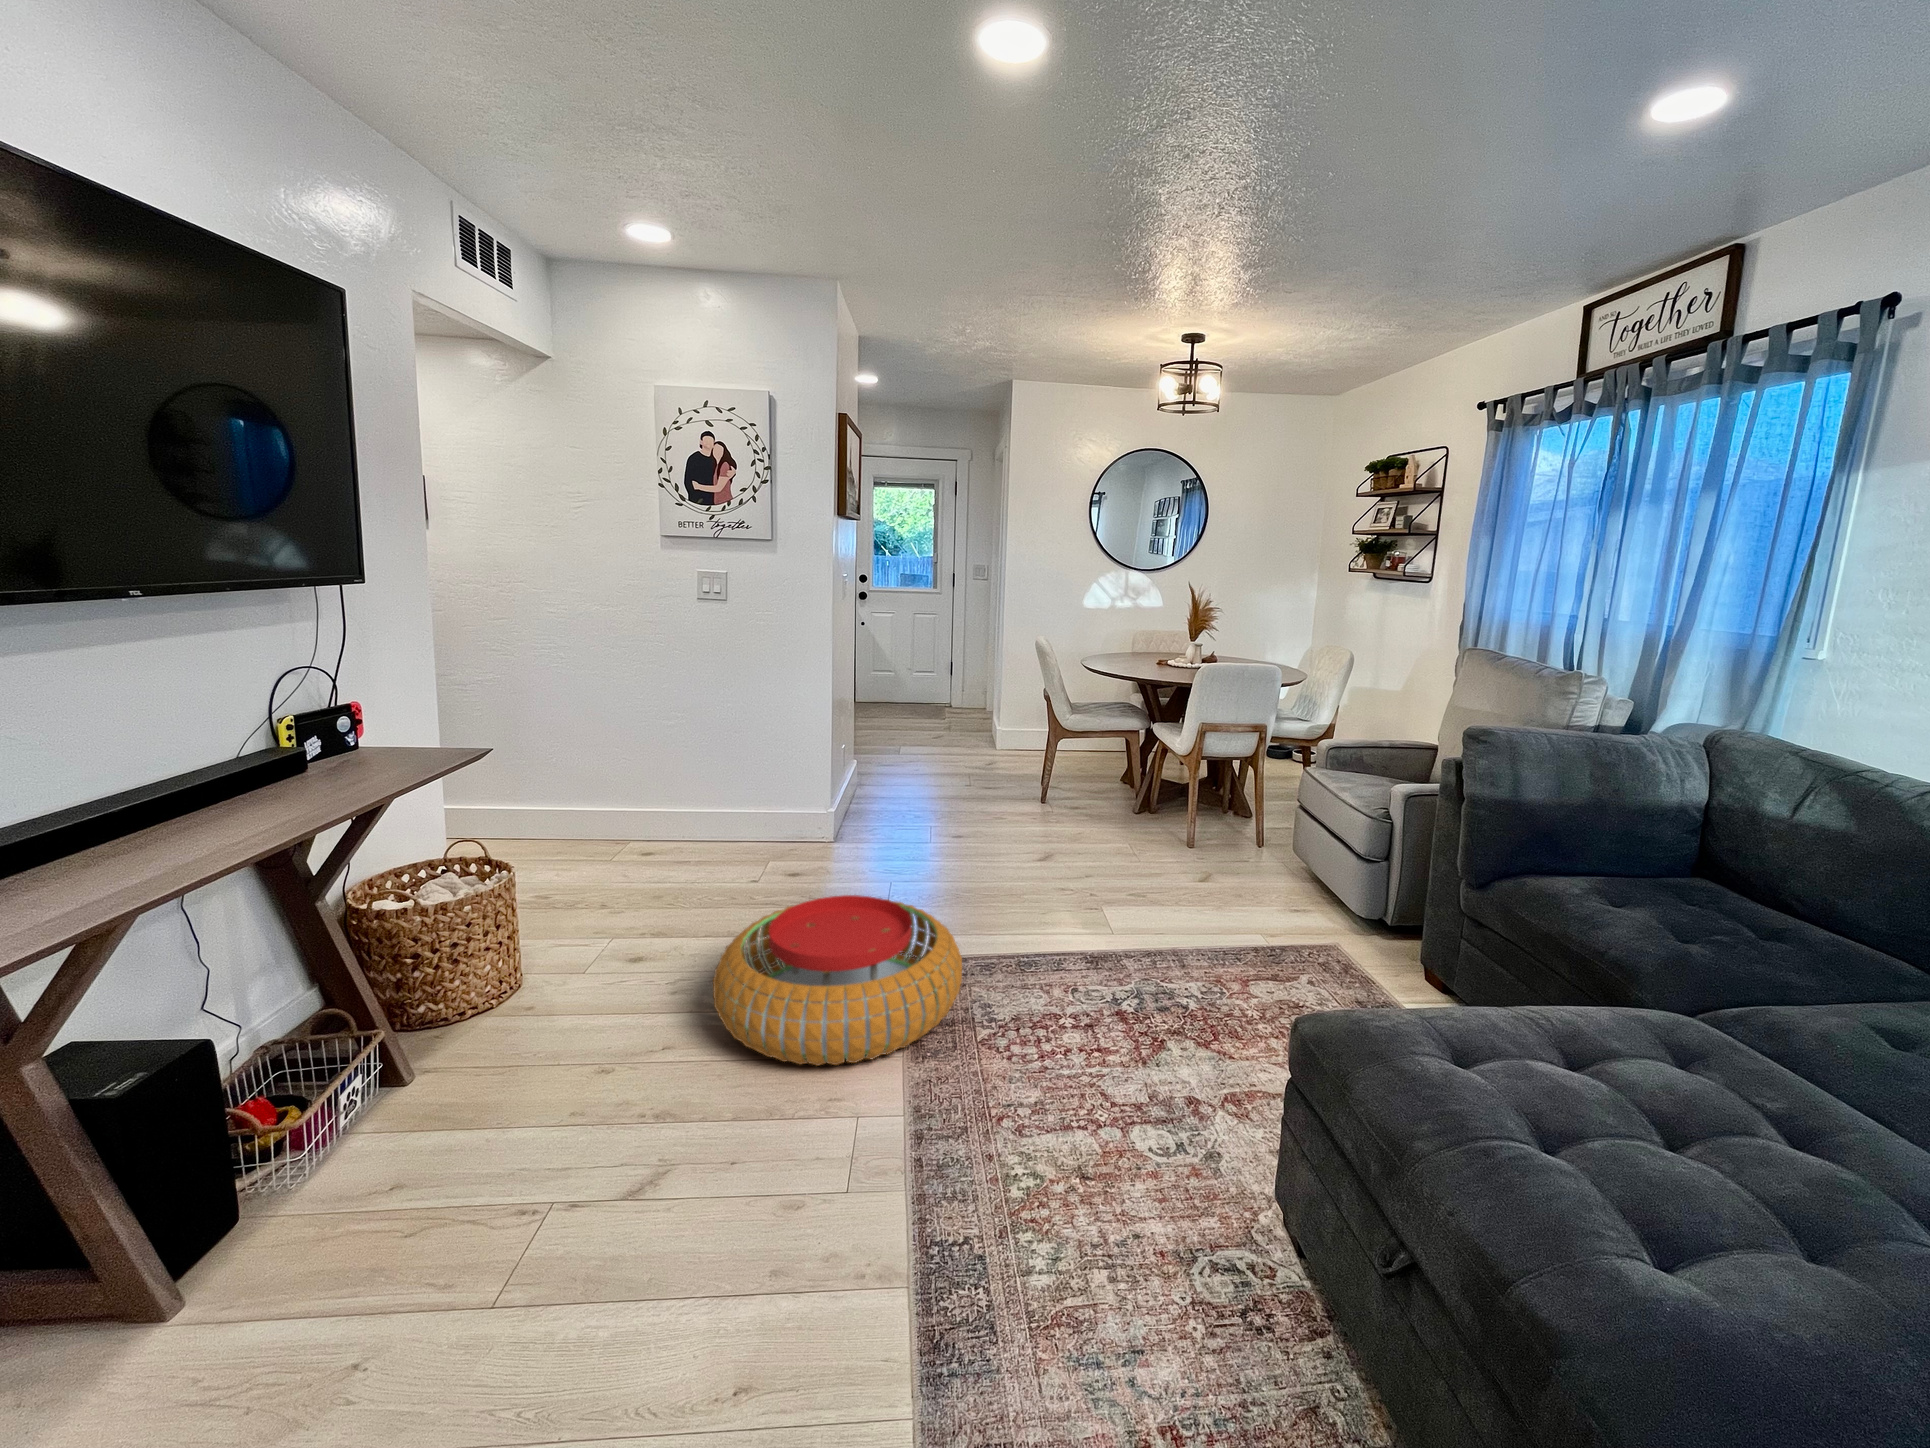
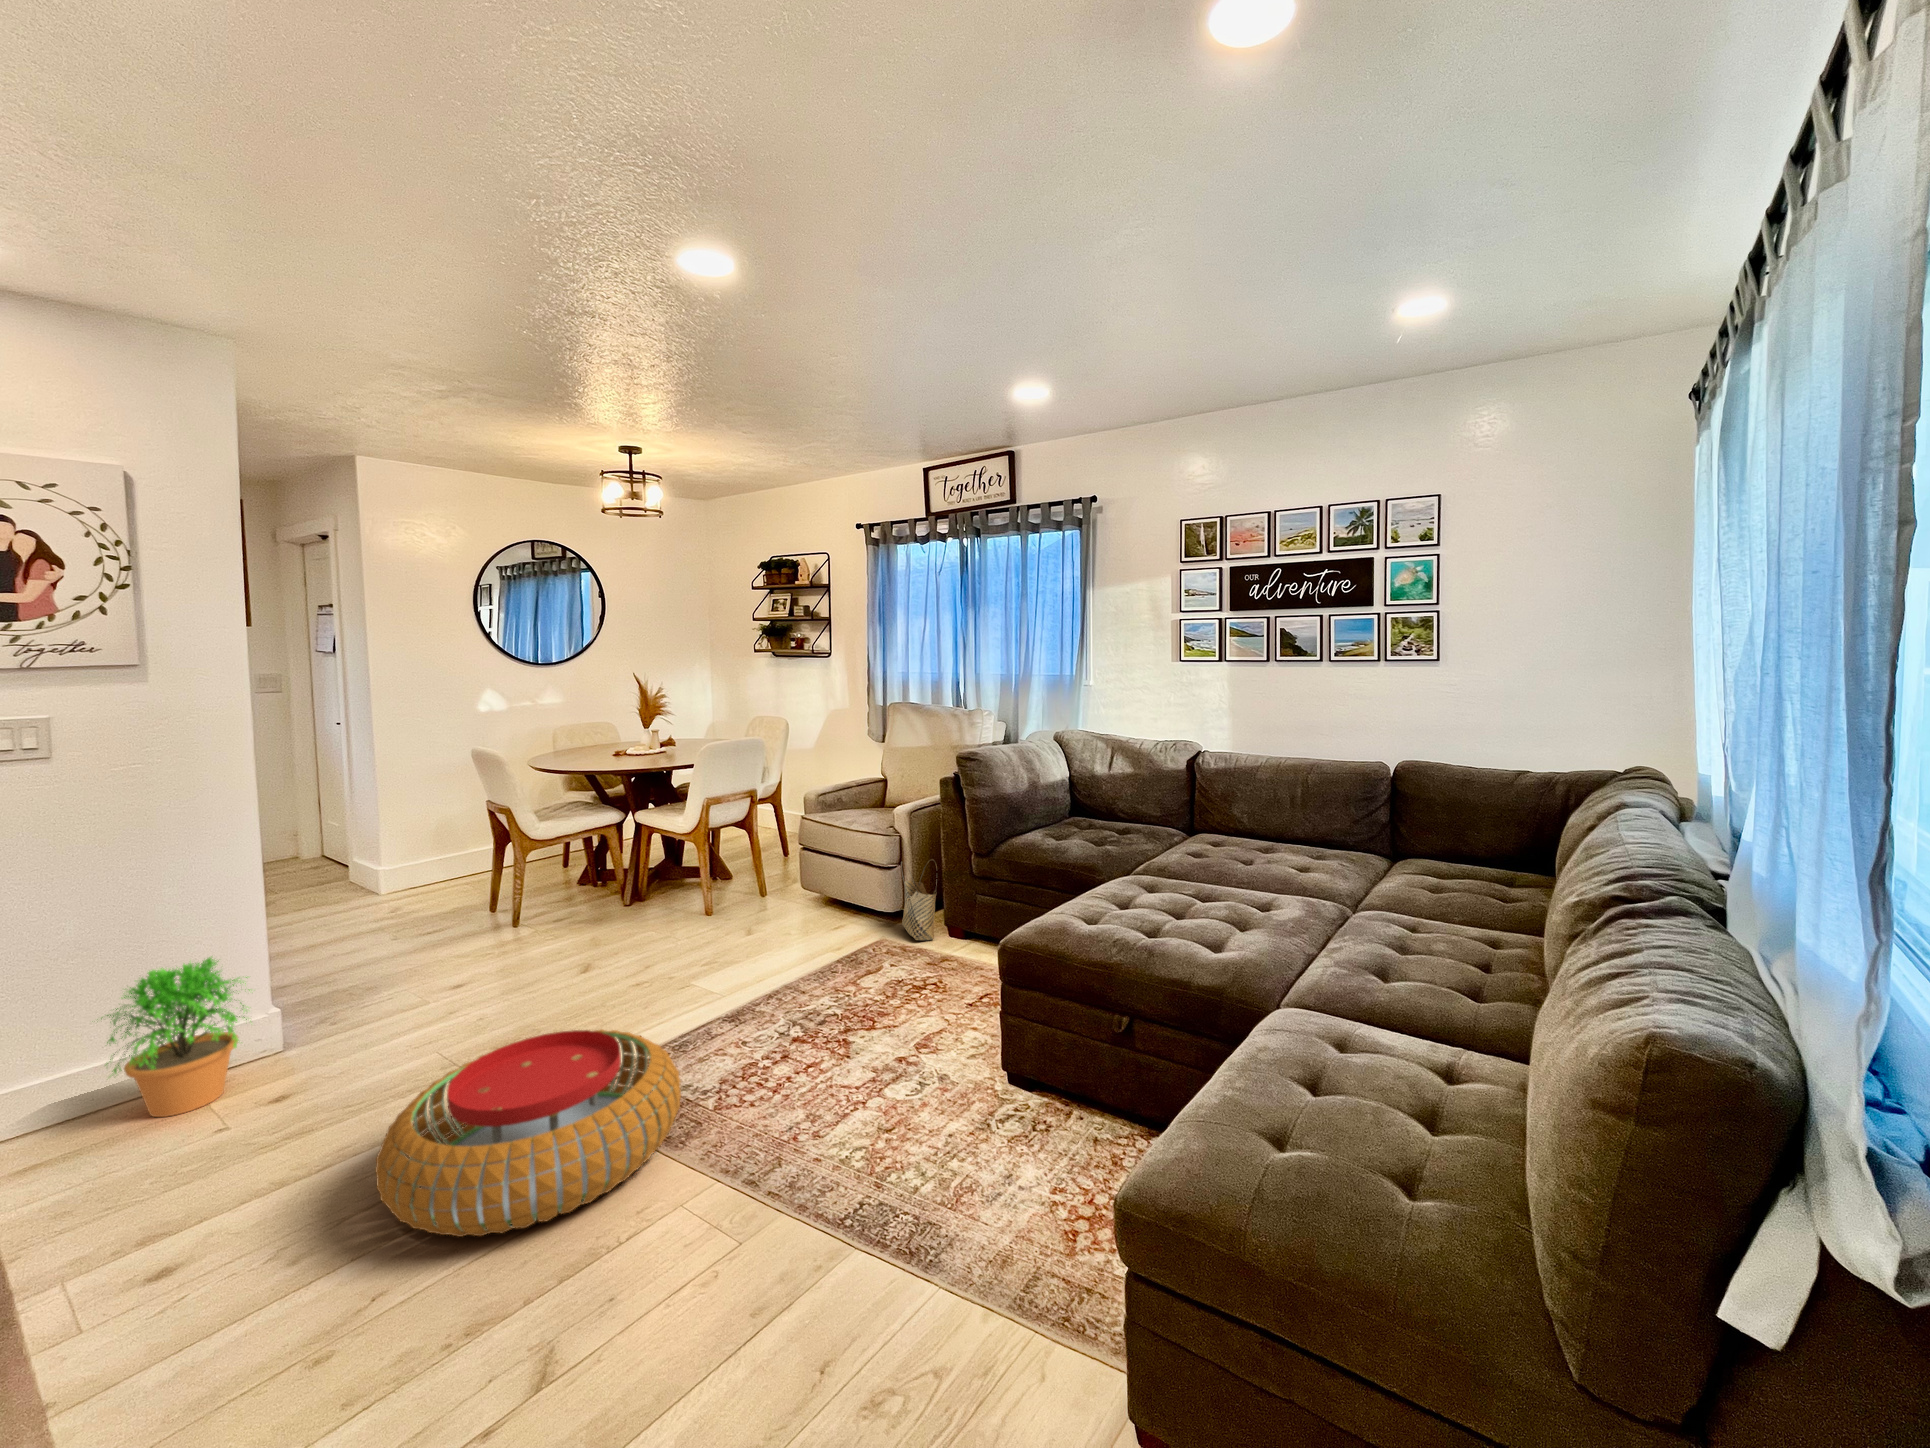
potted plant: none [723,756,800,863] -> present [101,957,251,1117]
woven basket: none [1363,855,1418,973] -> present [901,859,937,940]

